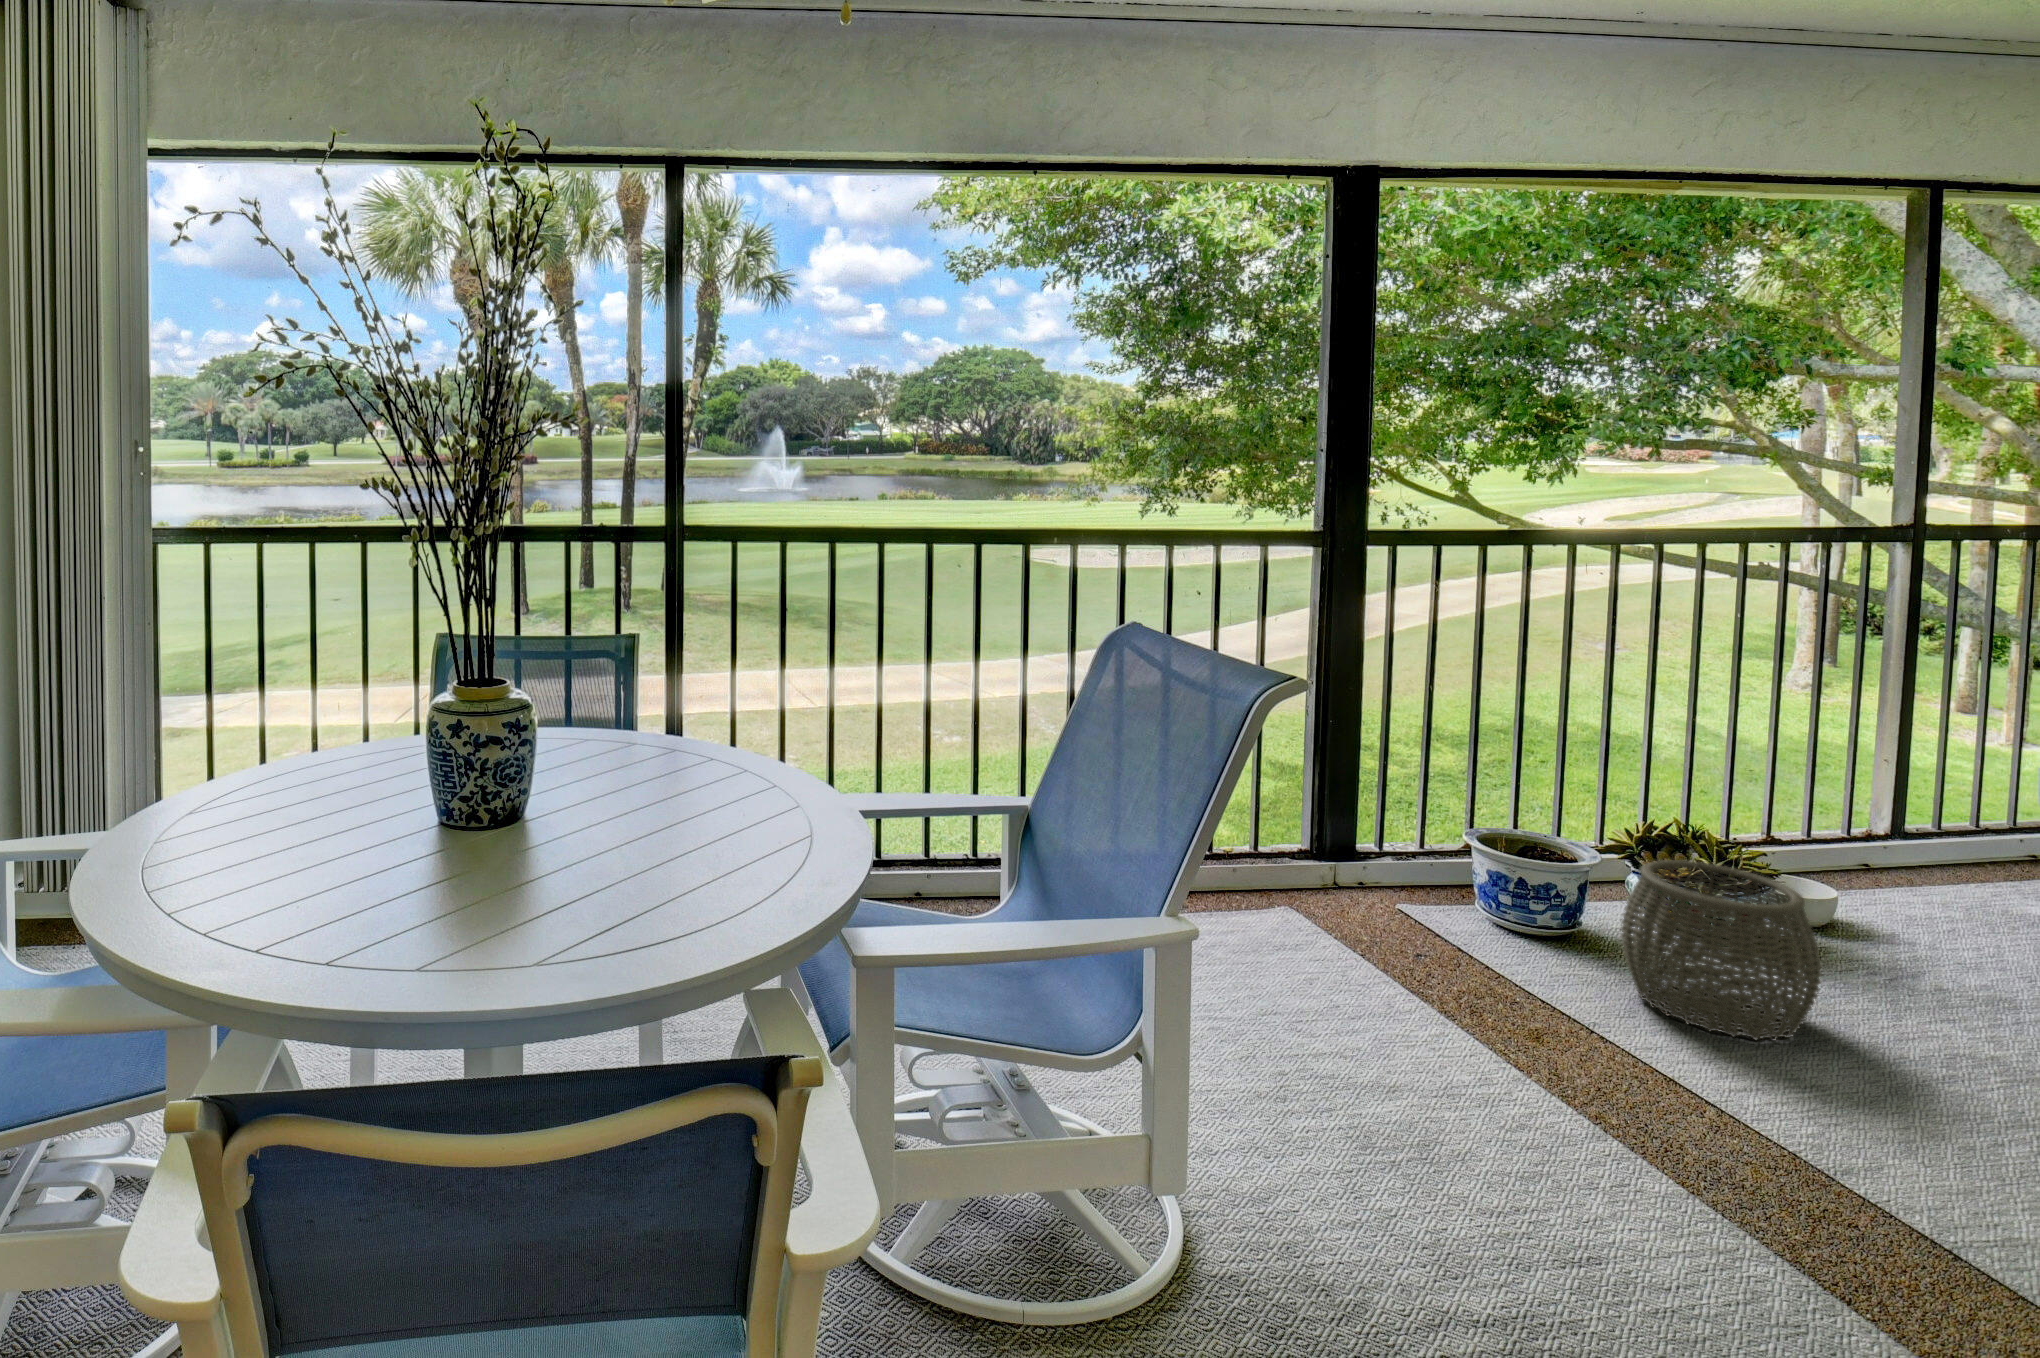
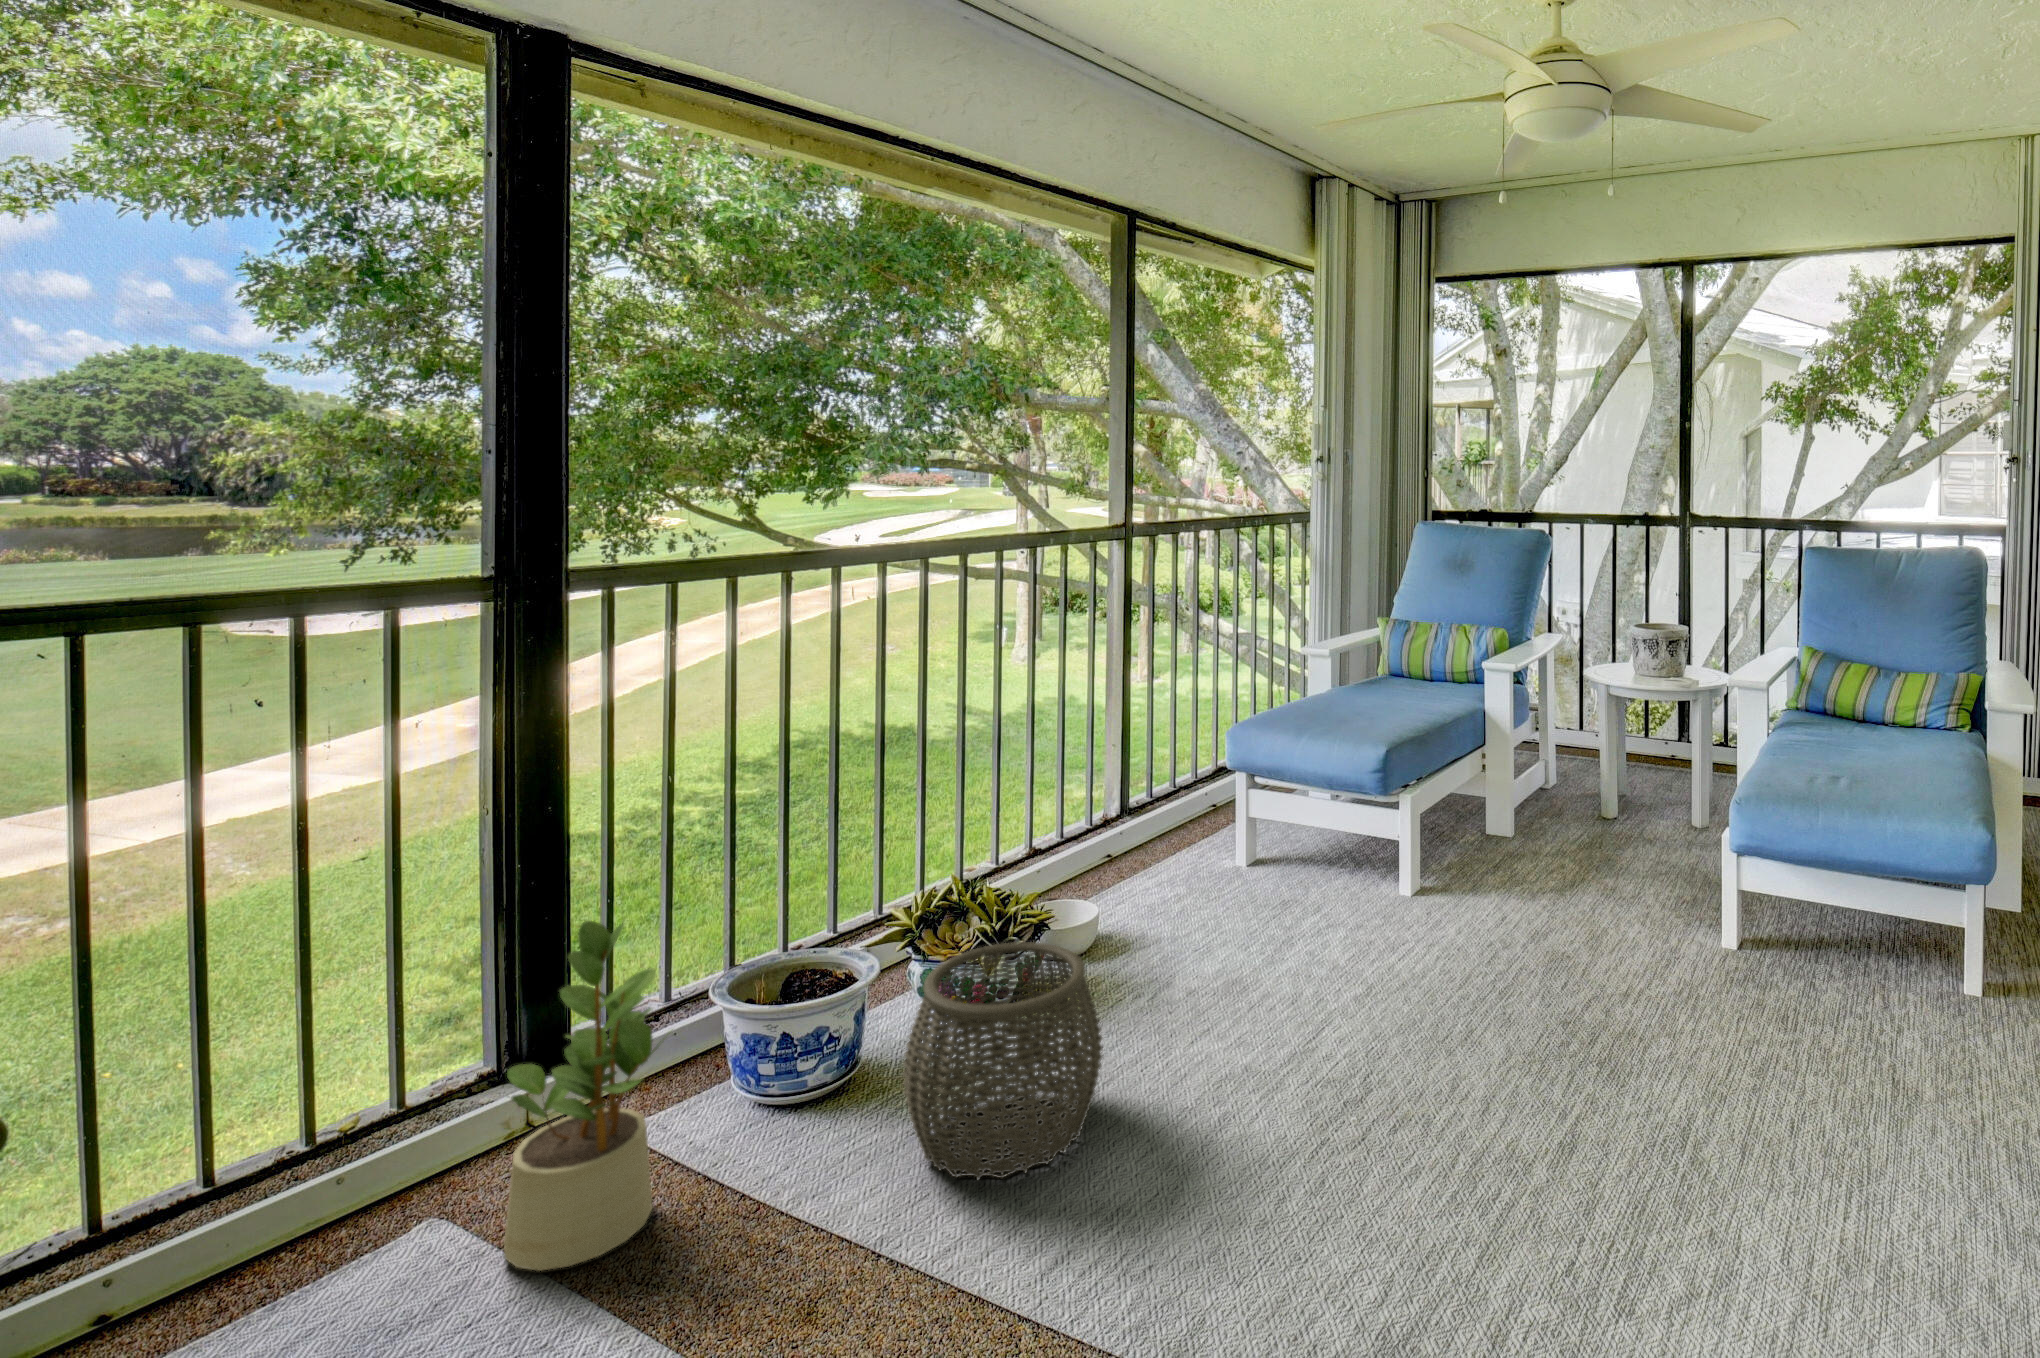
potted plant: none [1341,750,1448,954] -> present [504,921,673,1271]

